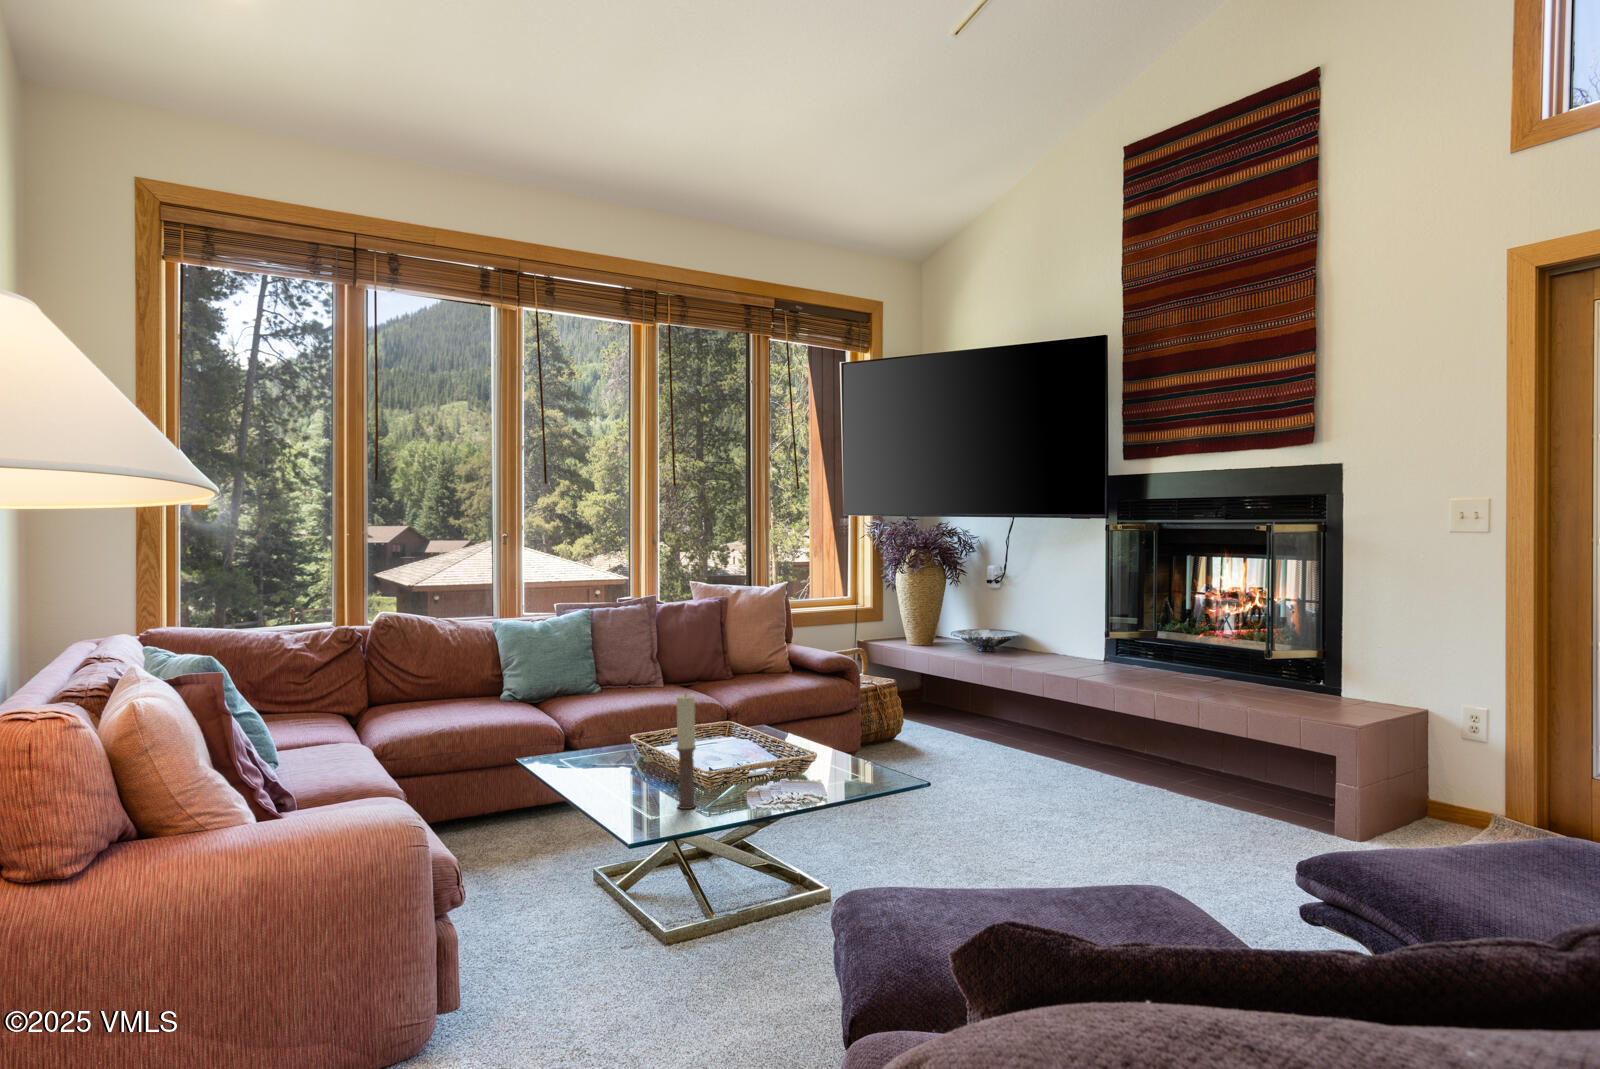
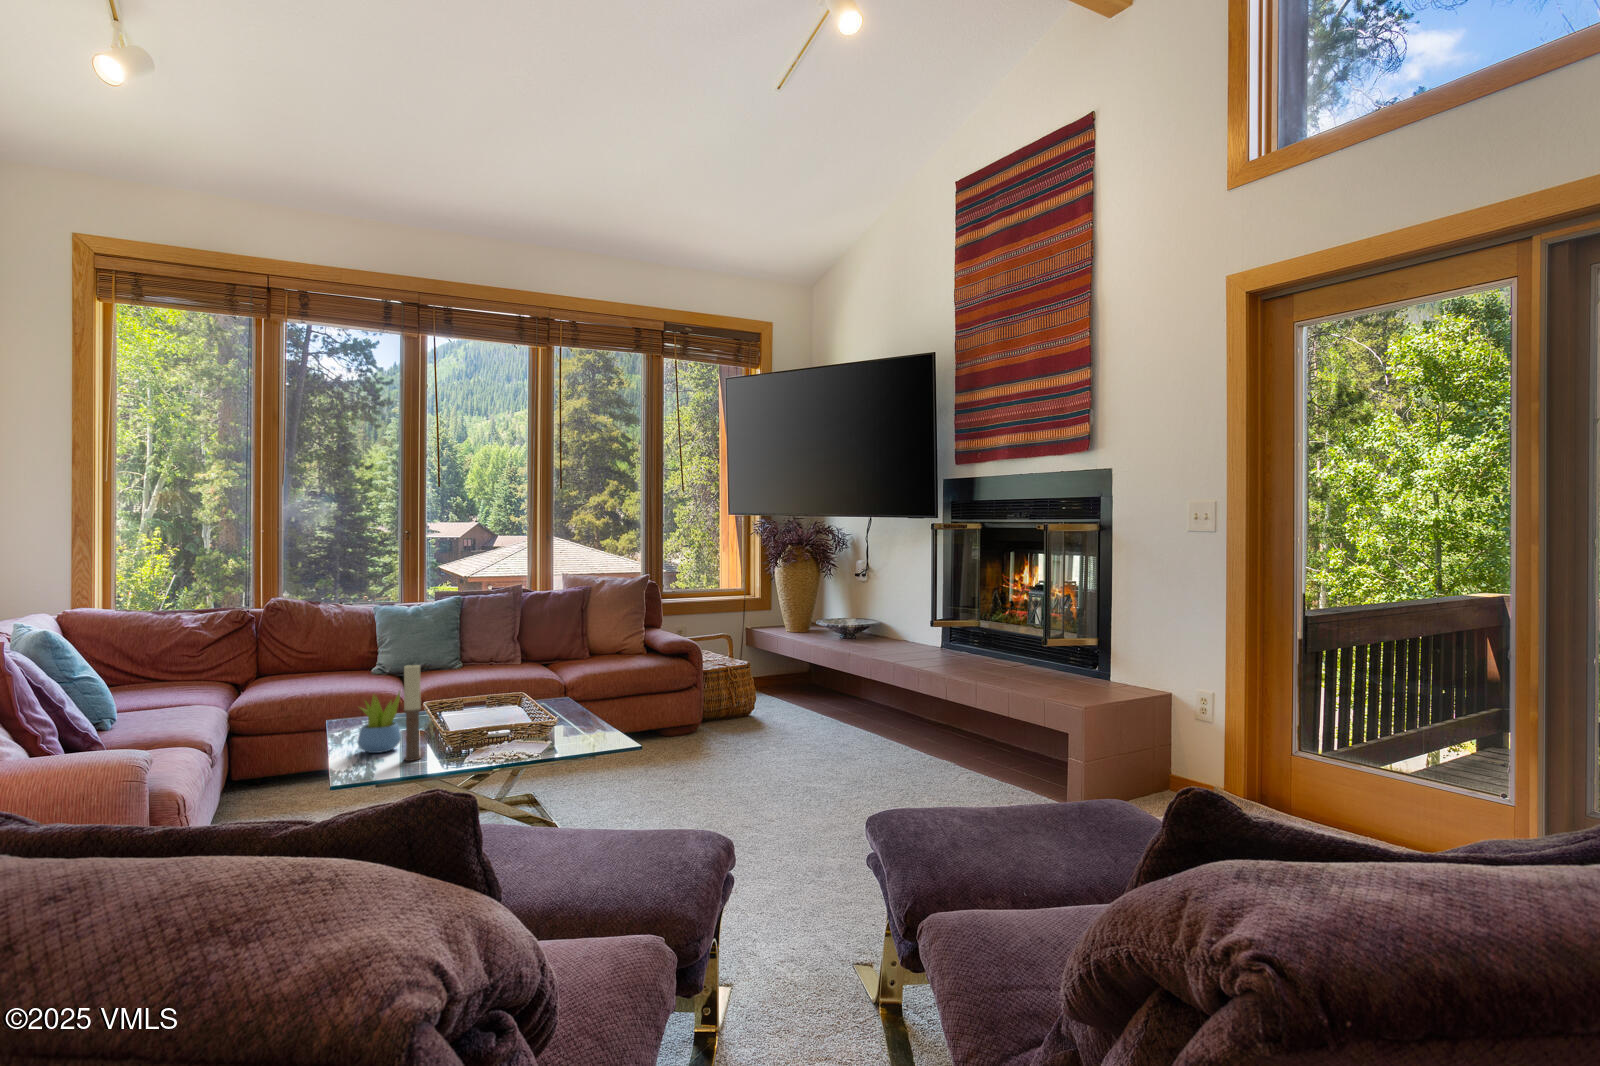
succulent plant: none [607,722,655,800] -> present [358,692,401,753]

